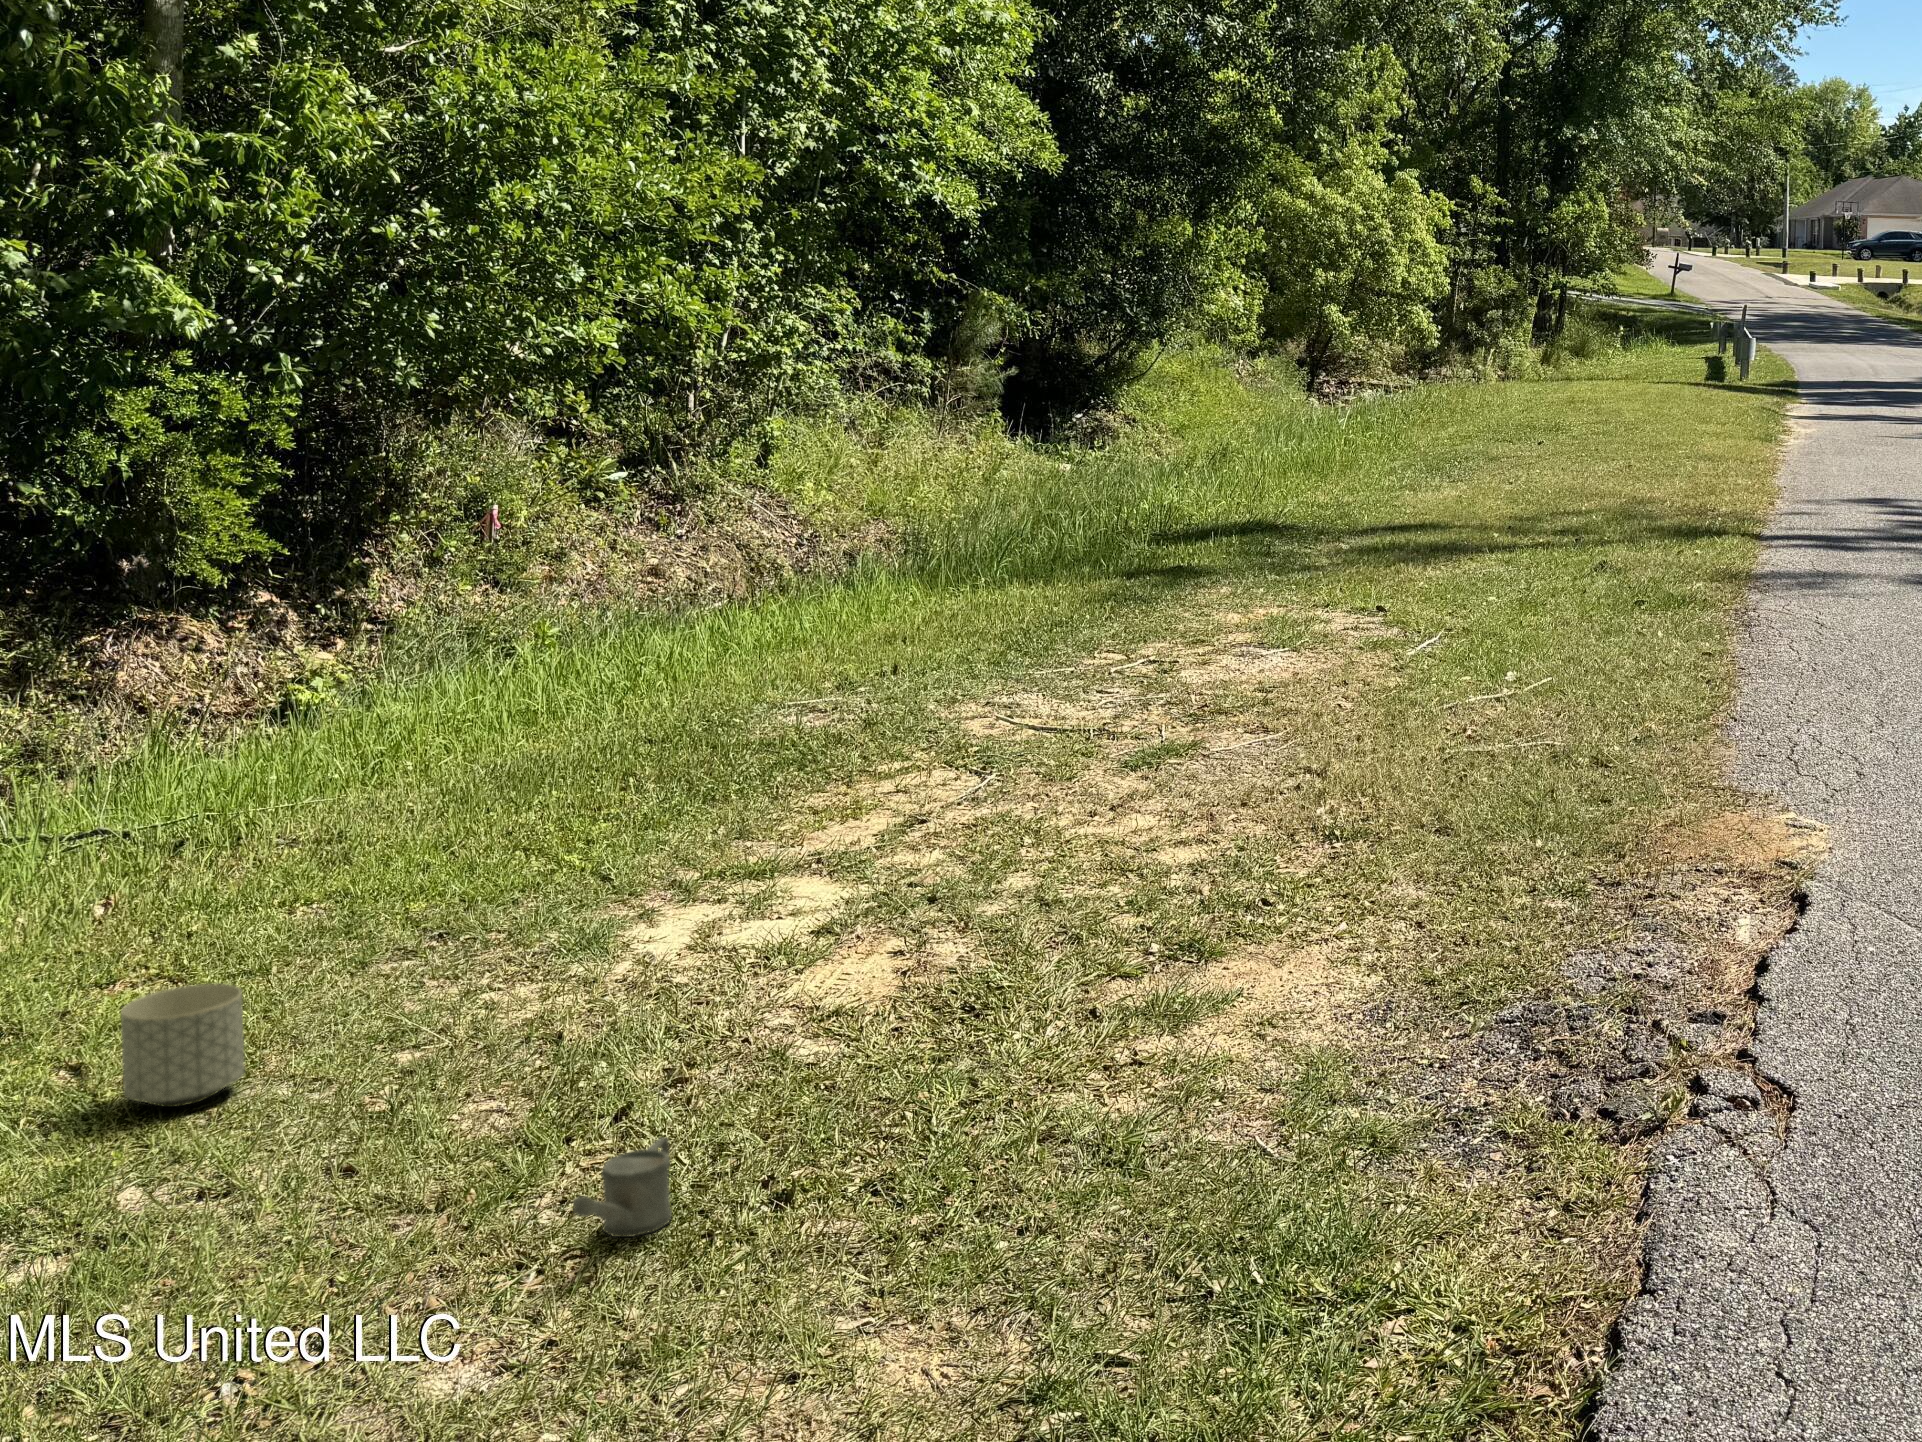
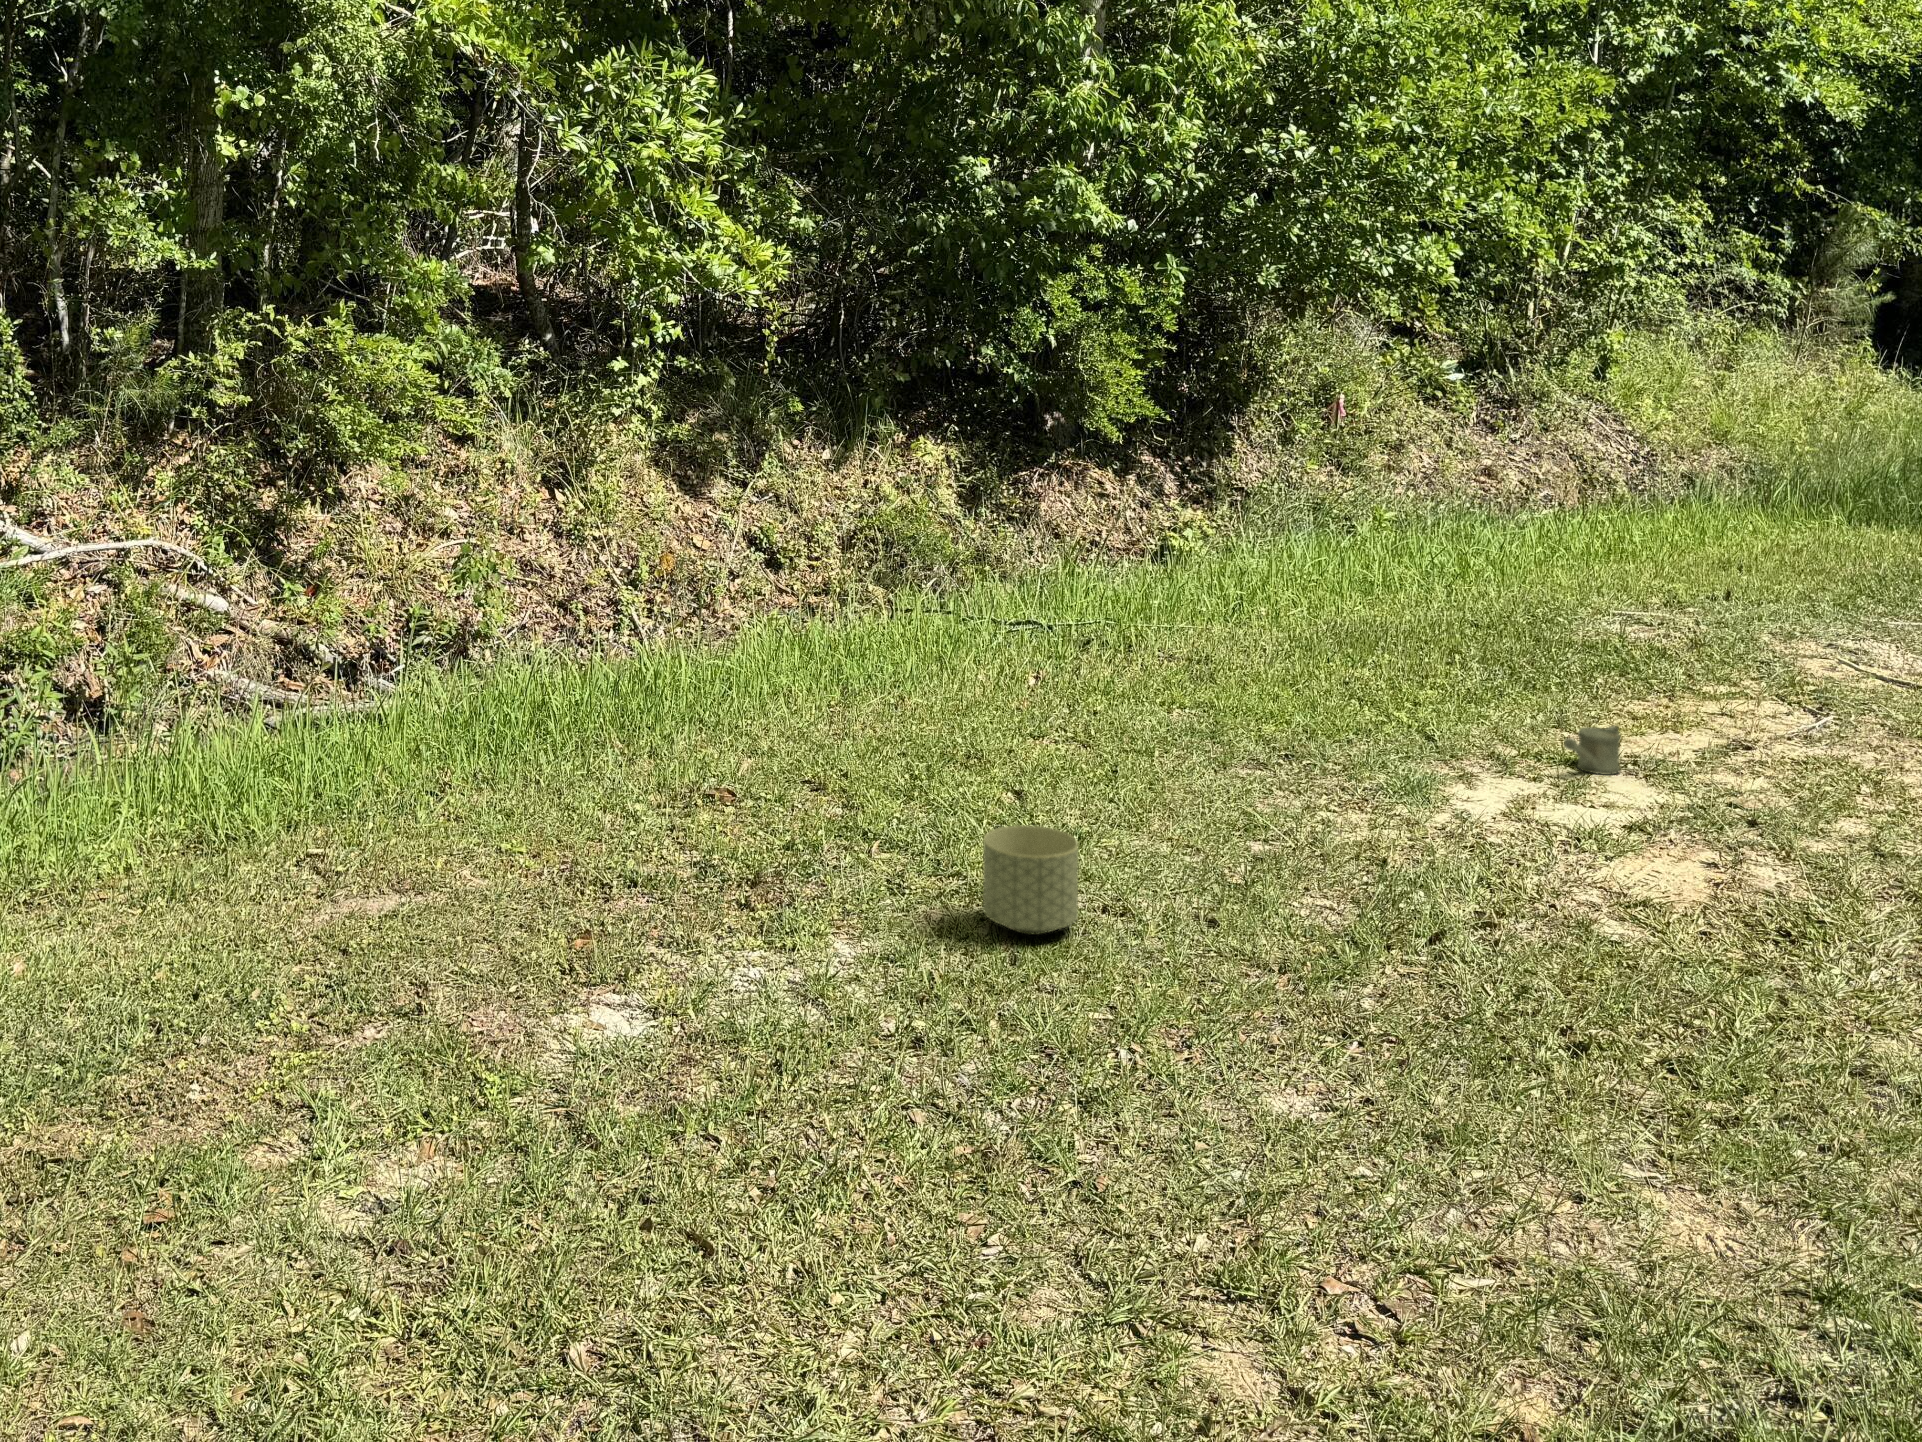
watering can: present [573,1137,672,1237] -> present [1564,725,1621,775]

